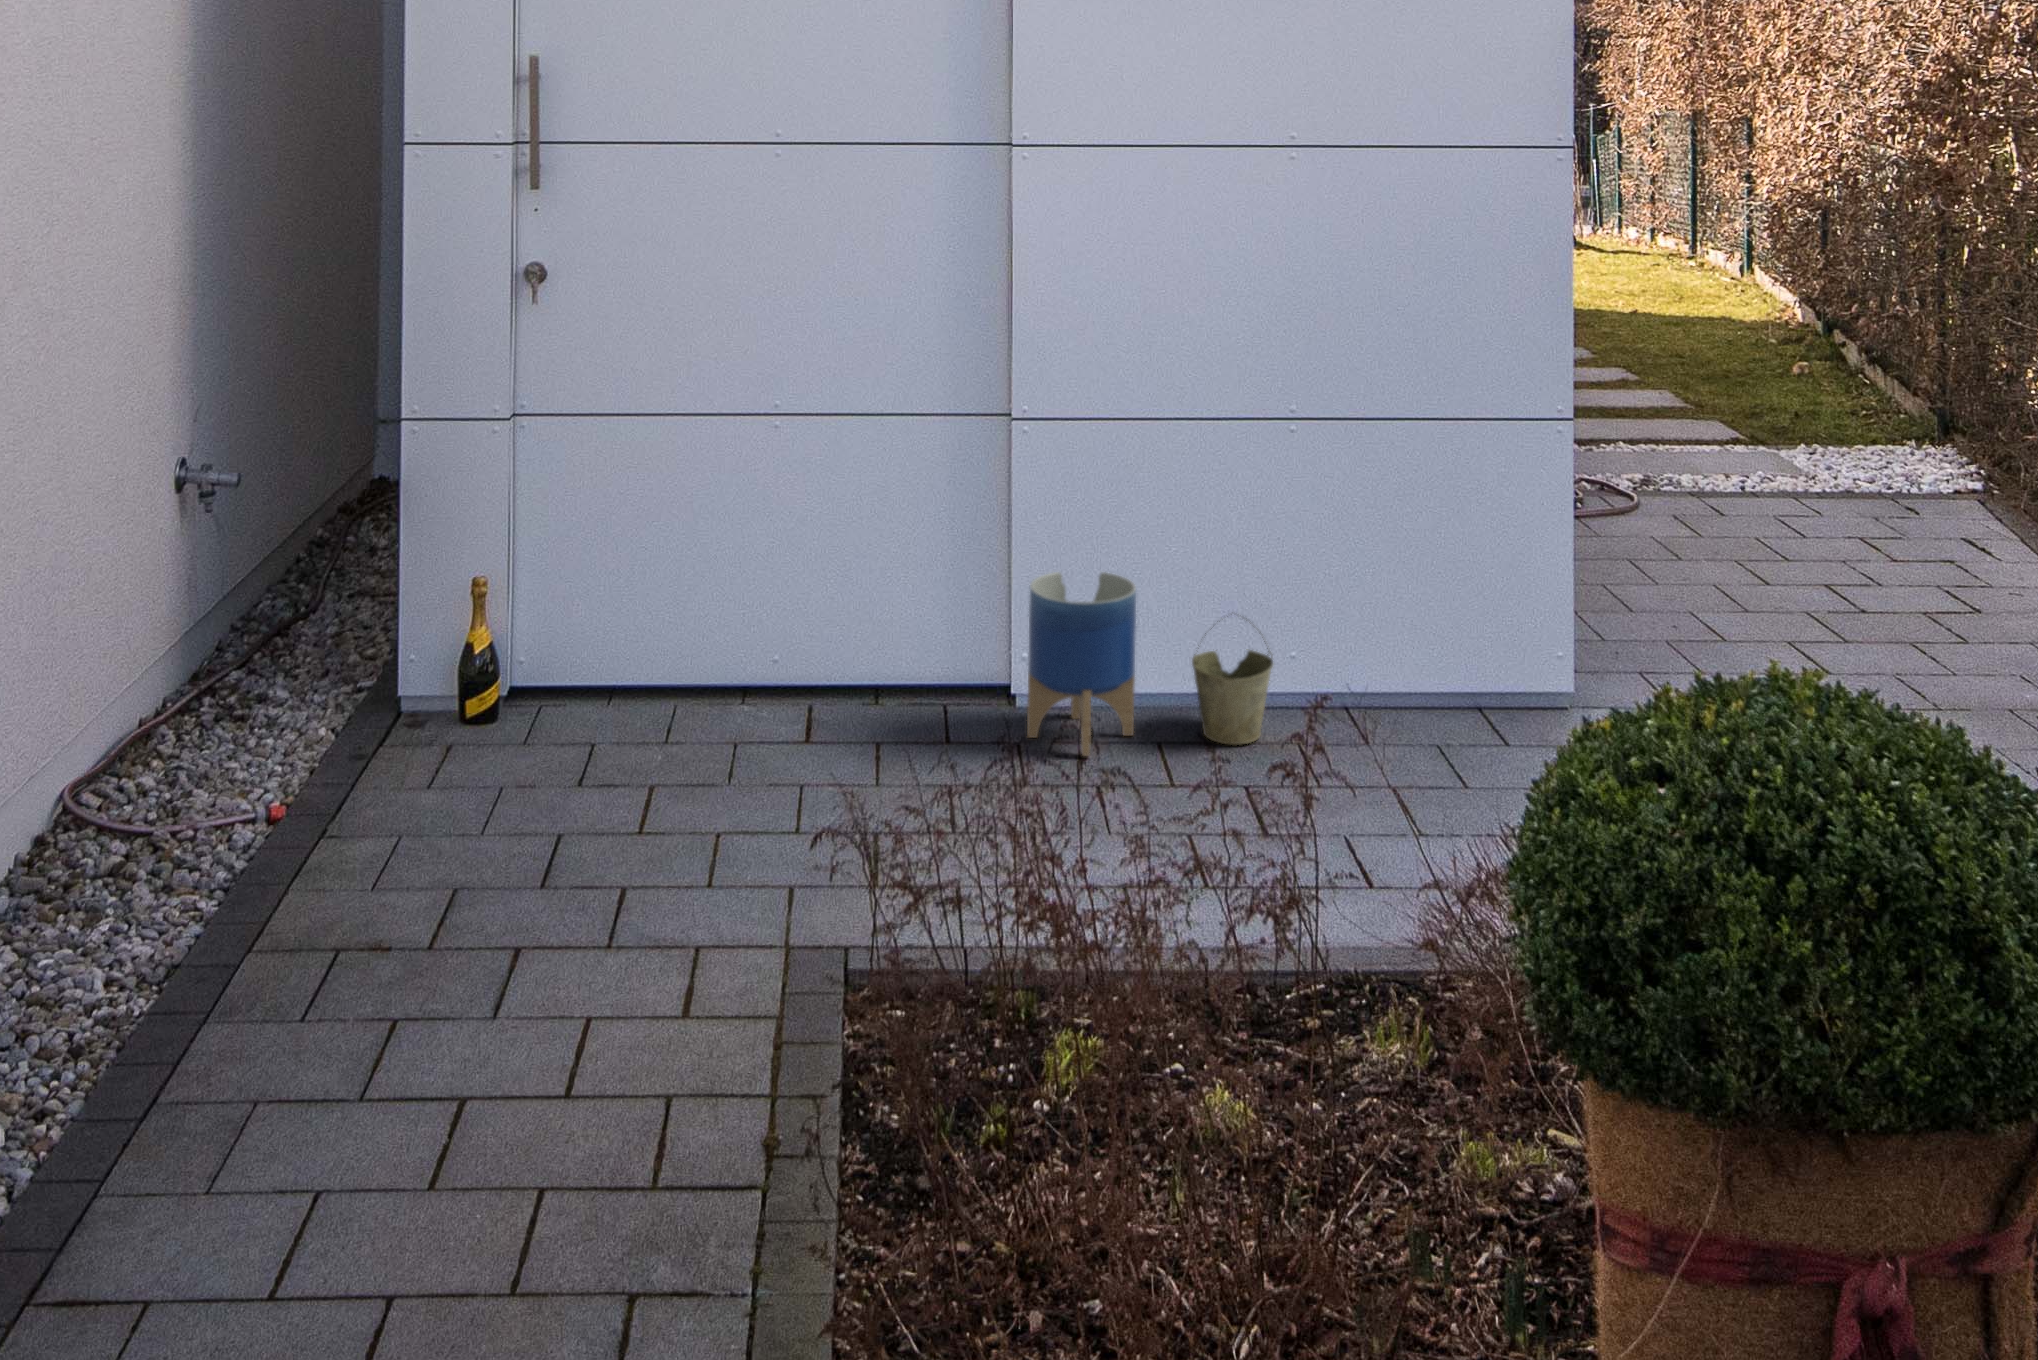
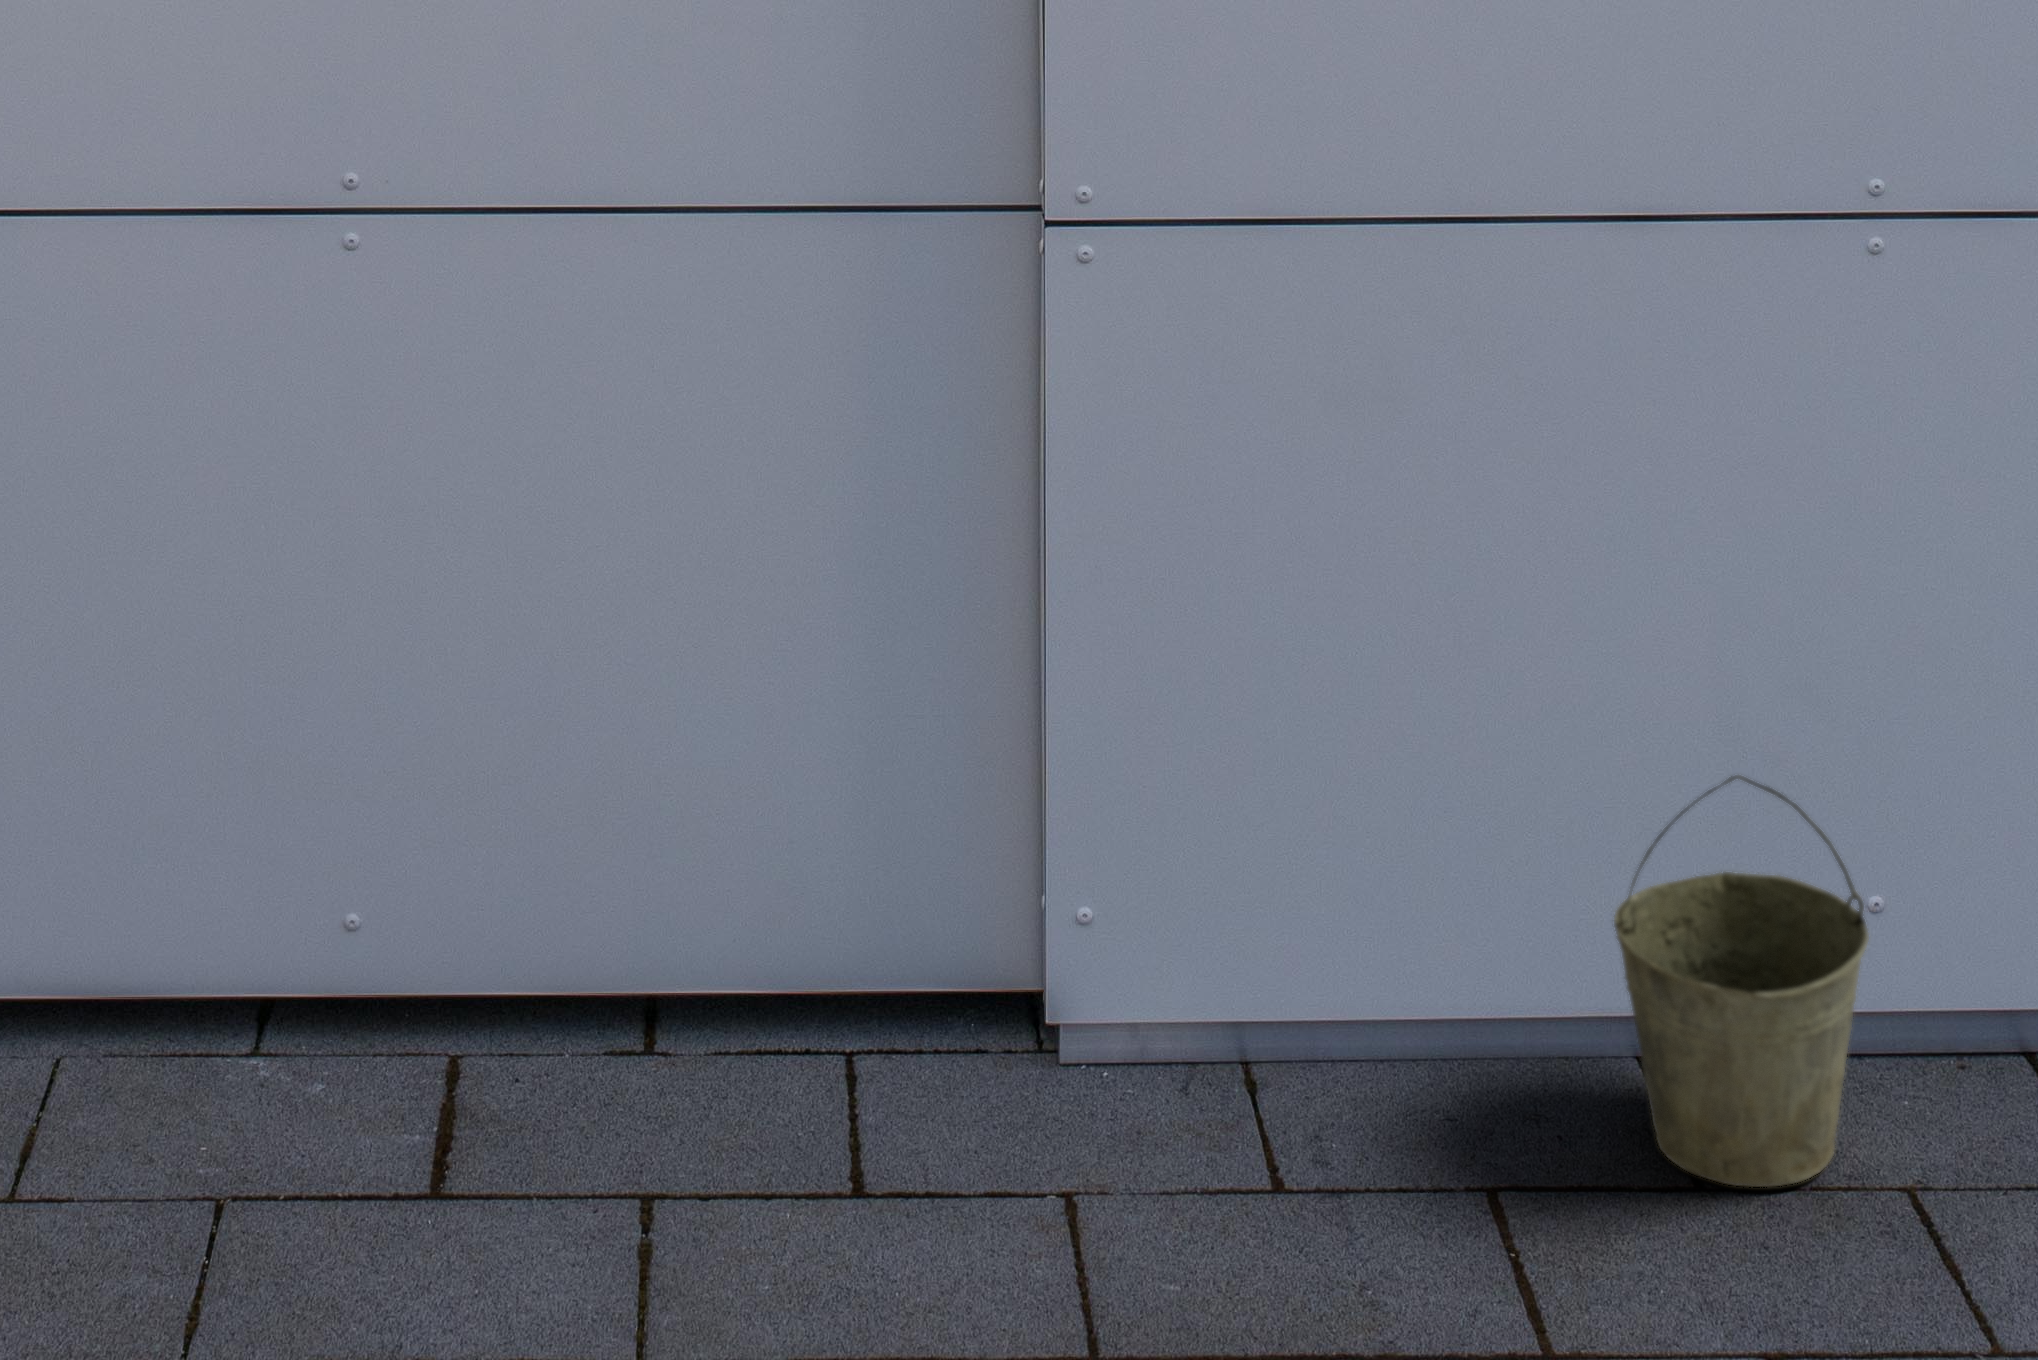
planter: present [1027,572,1136,756] -> none [1112,646,1444,1244]

